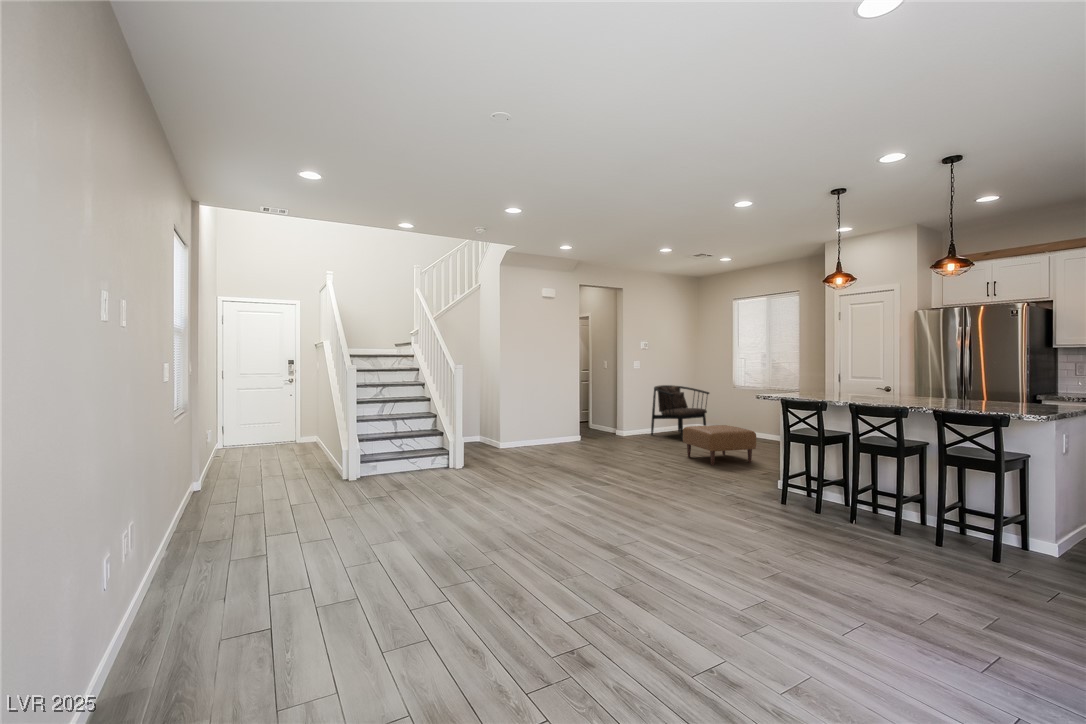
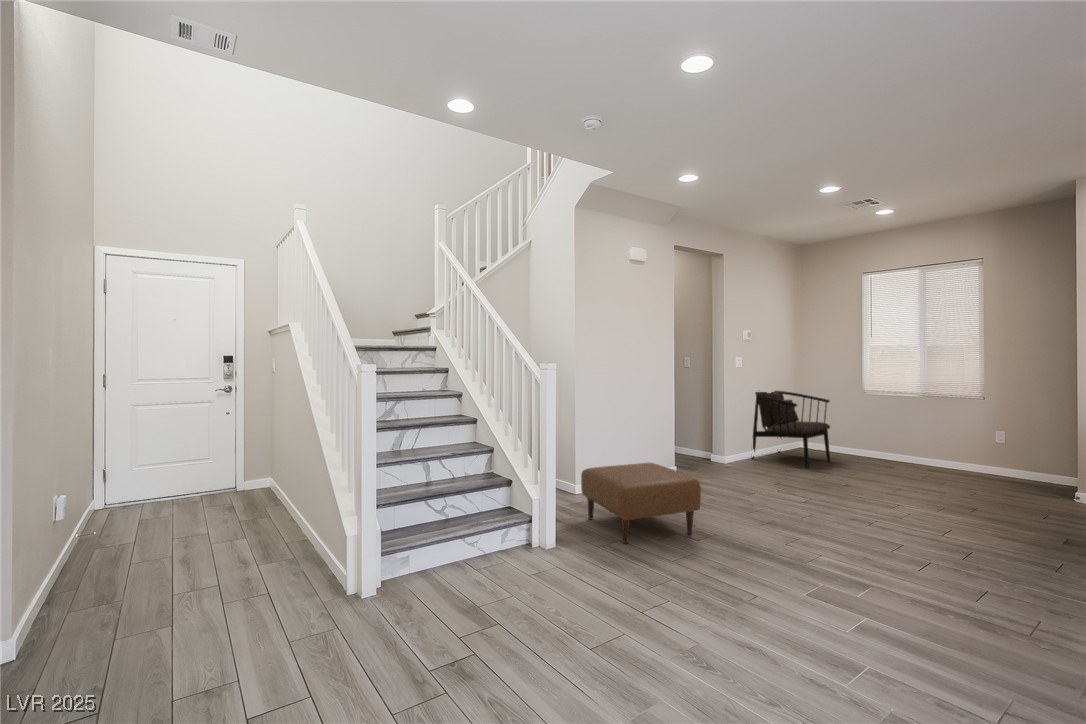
ottoman: present [683,425,756,465] -> present [581,463,701,544]

